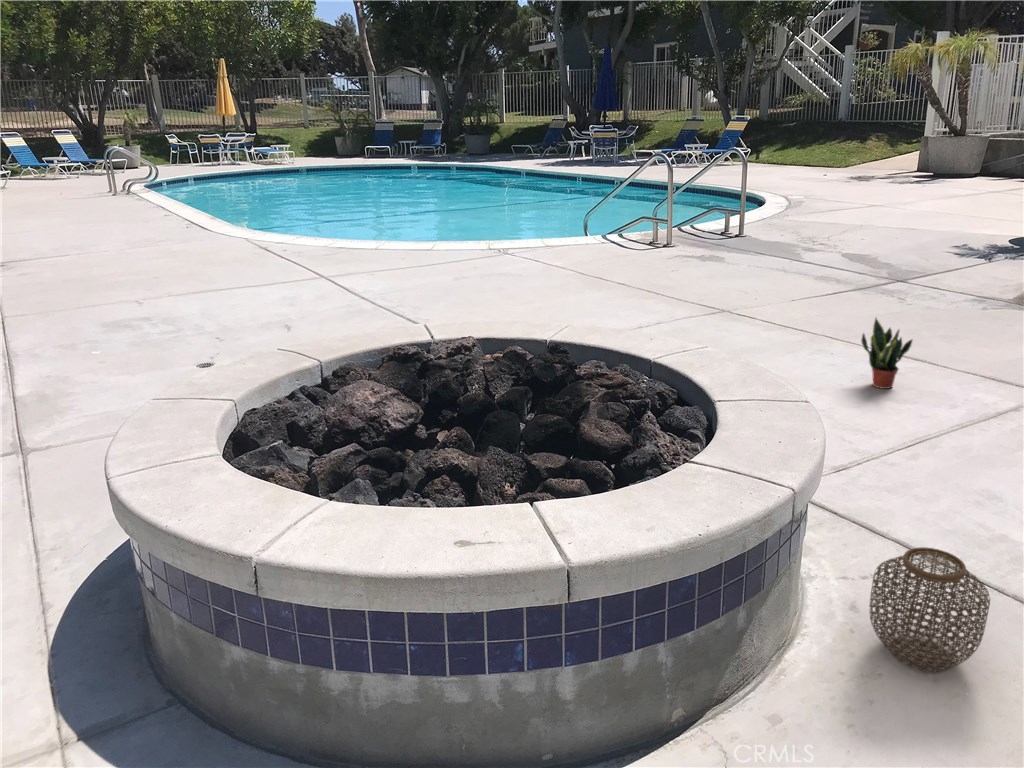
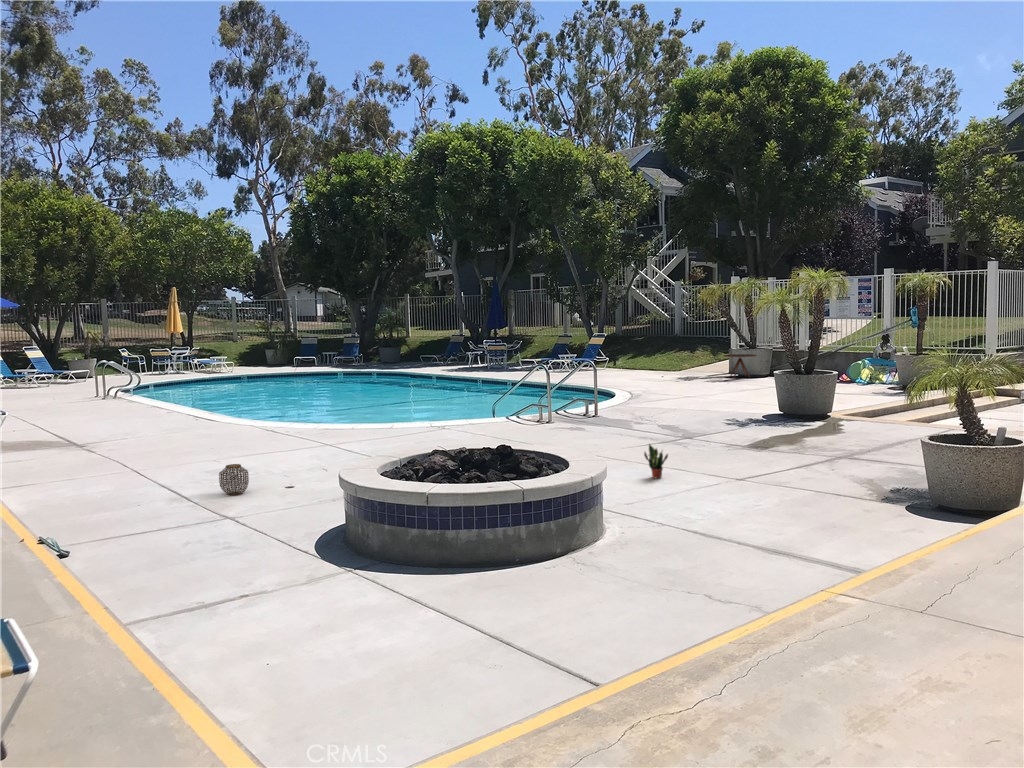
round table: none [918,145,969,179] -> present [724,354,757,378]
woven basket: present [869,547,990,672] -> present [219,464,249,495]

